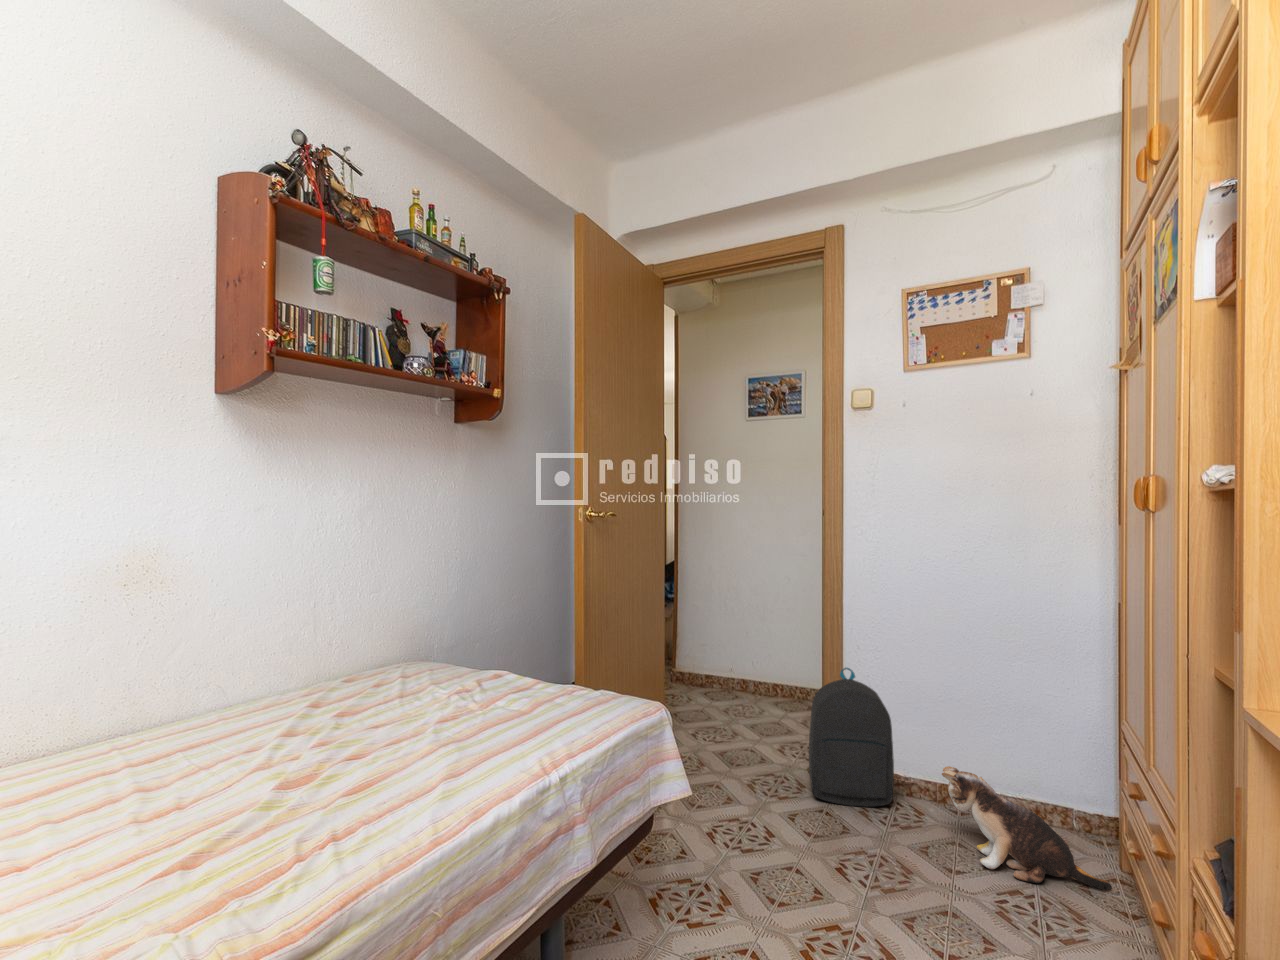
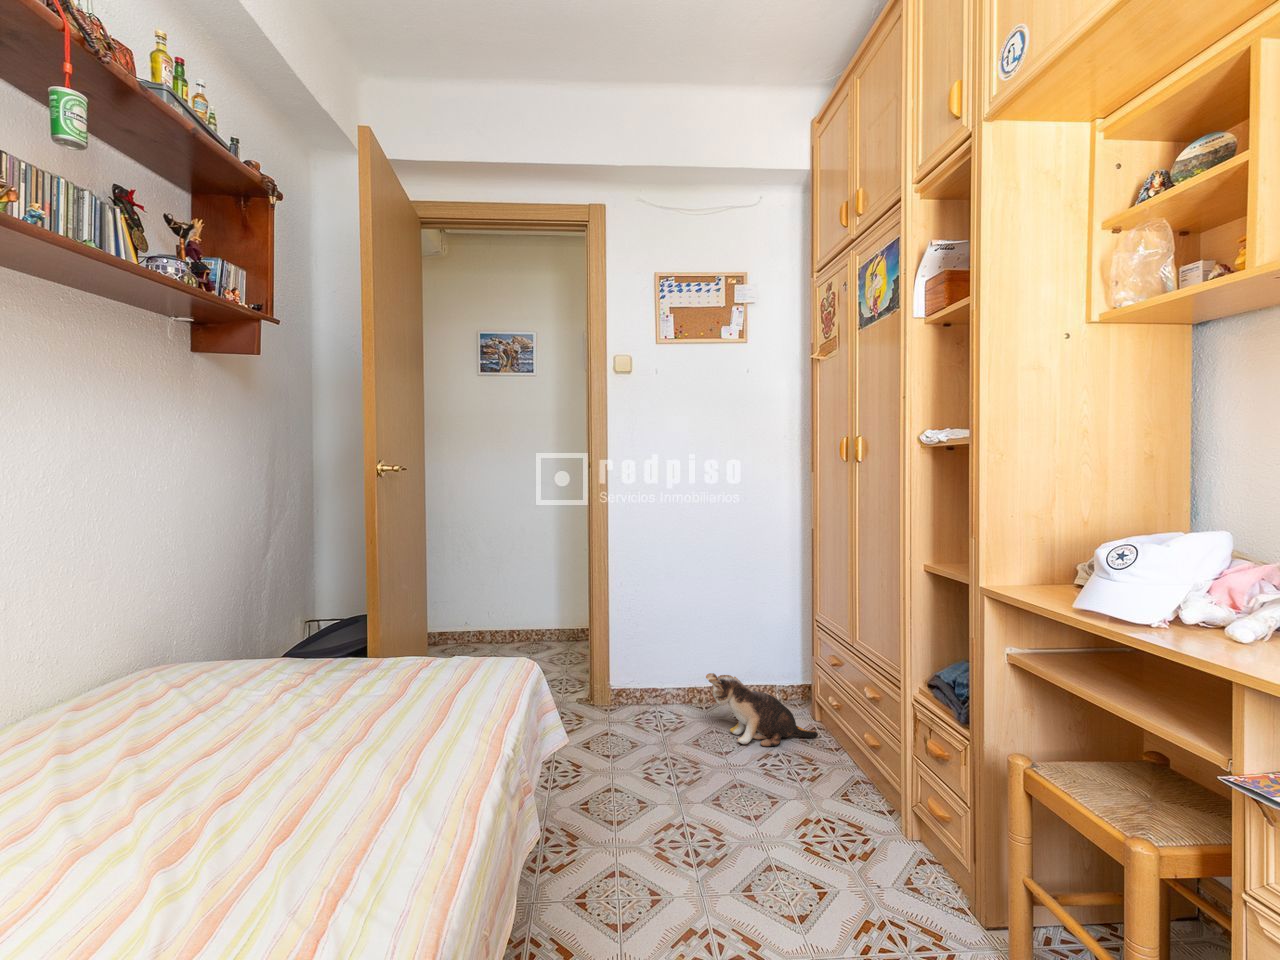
backpack: present [809,668,894,807] -> none [585,606,659,724]

